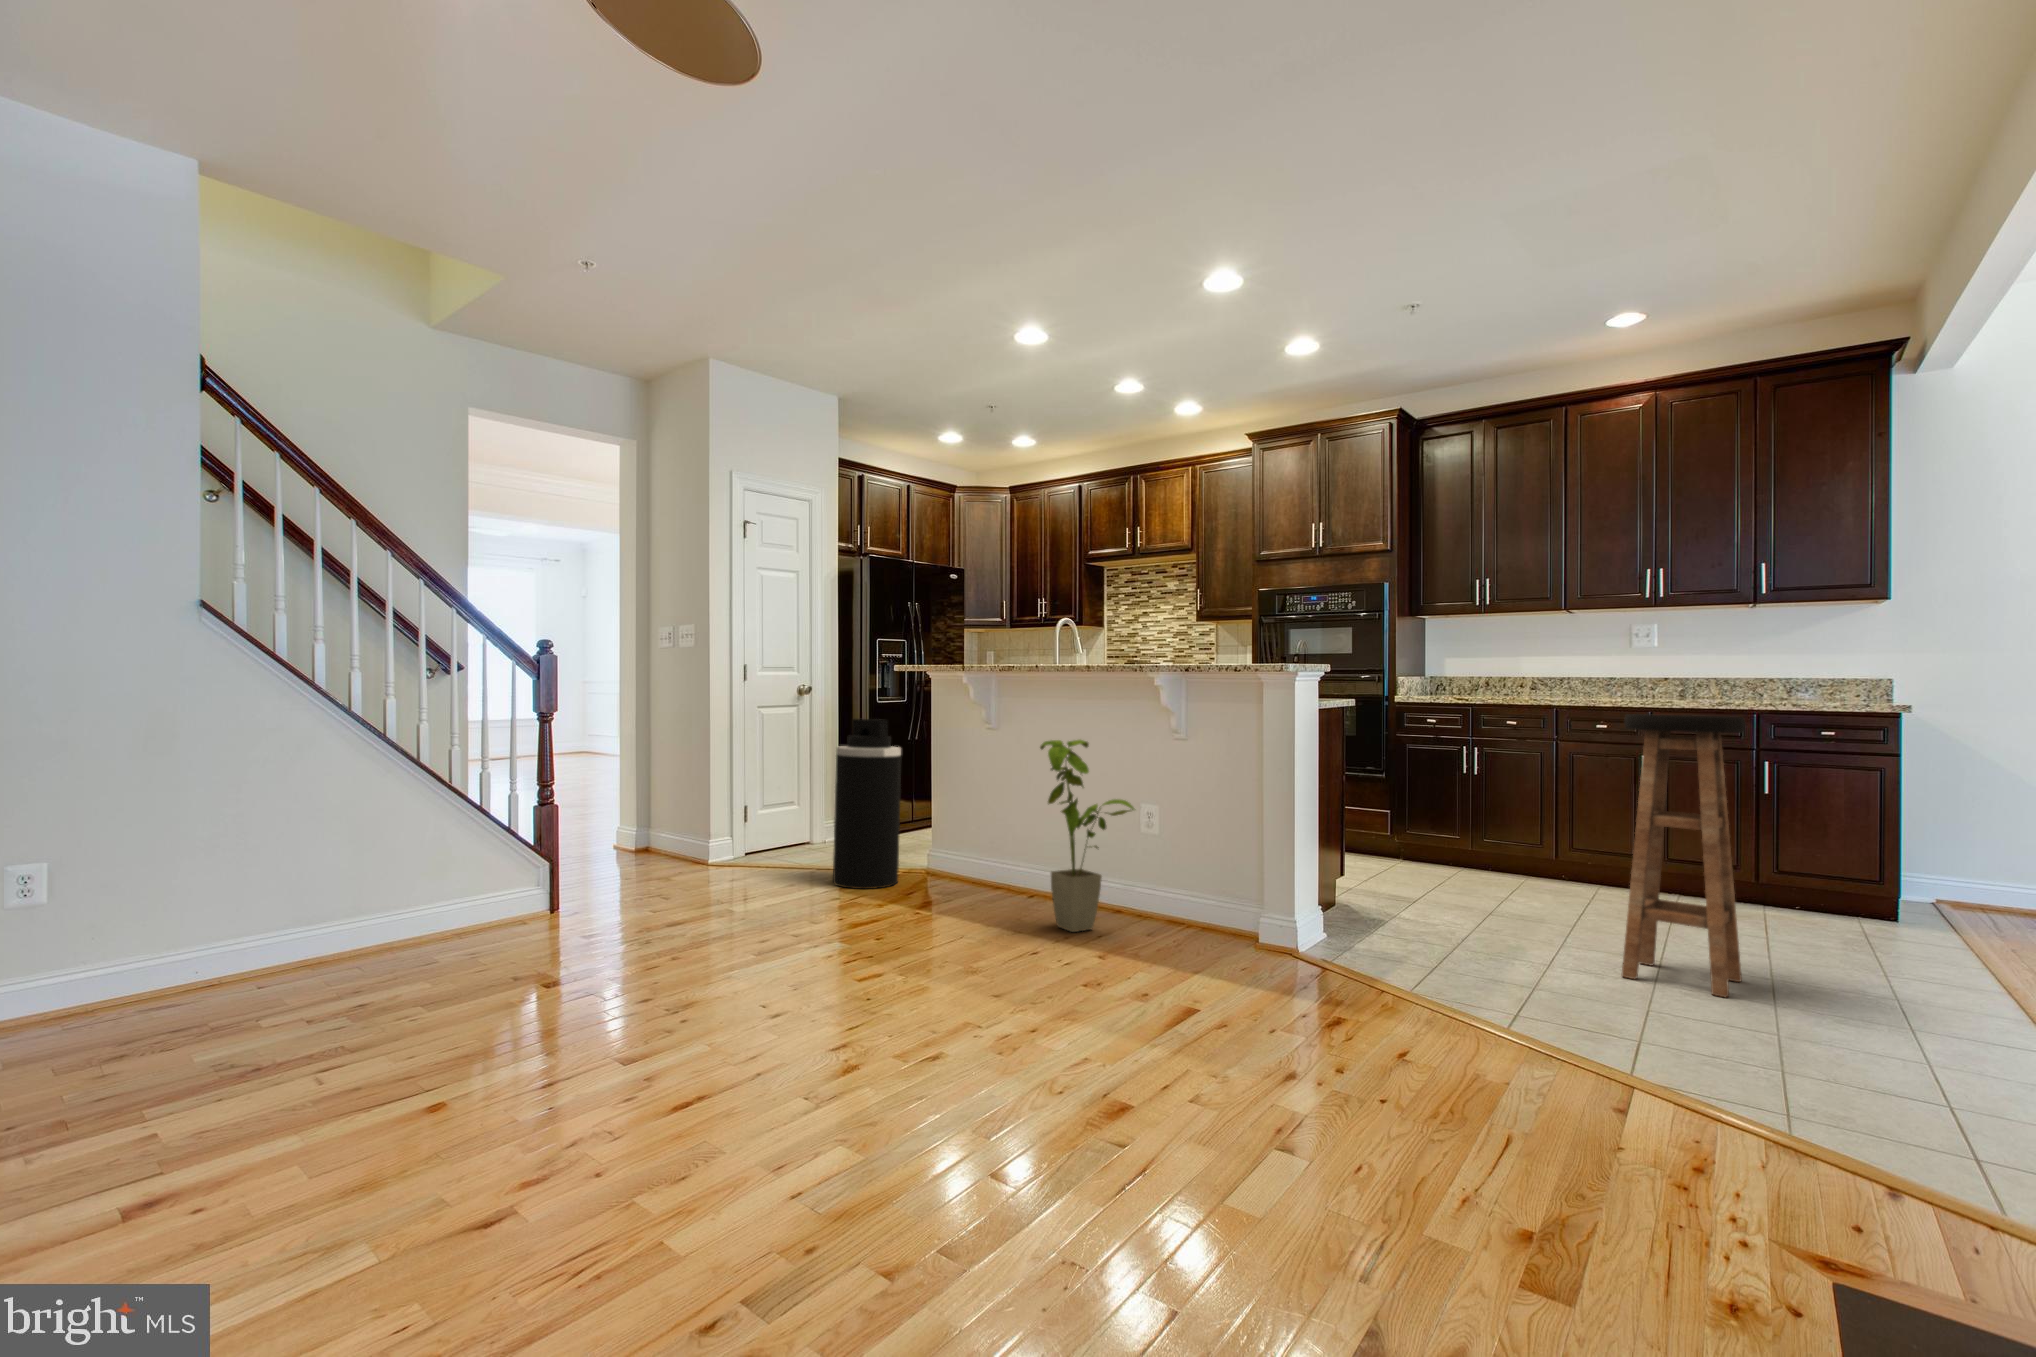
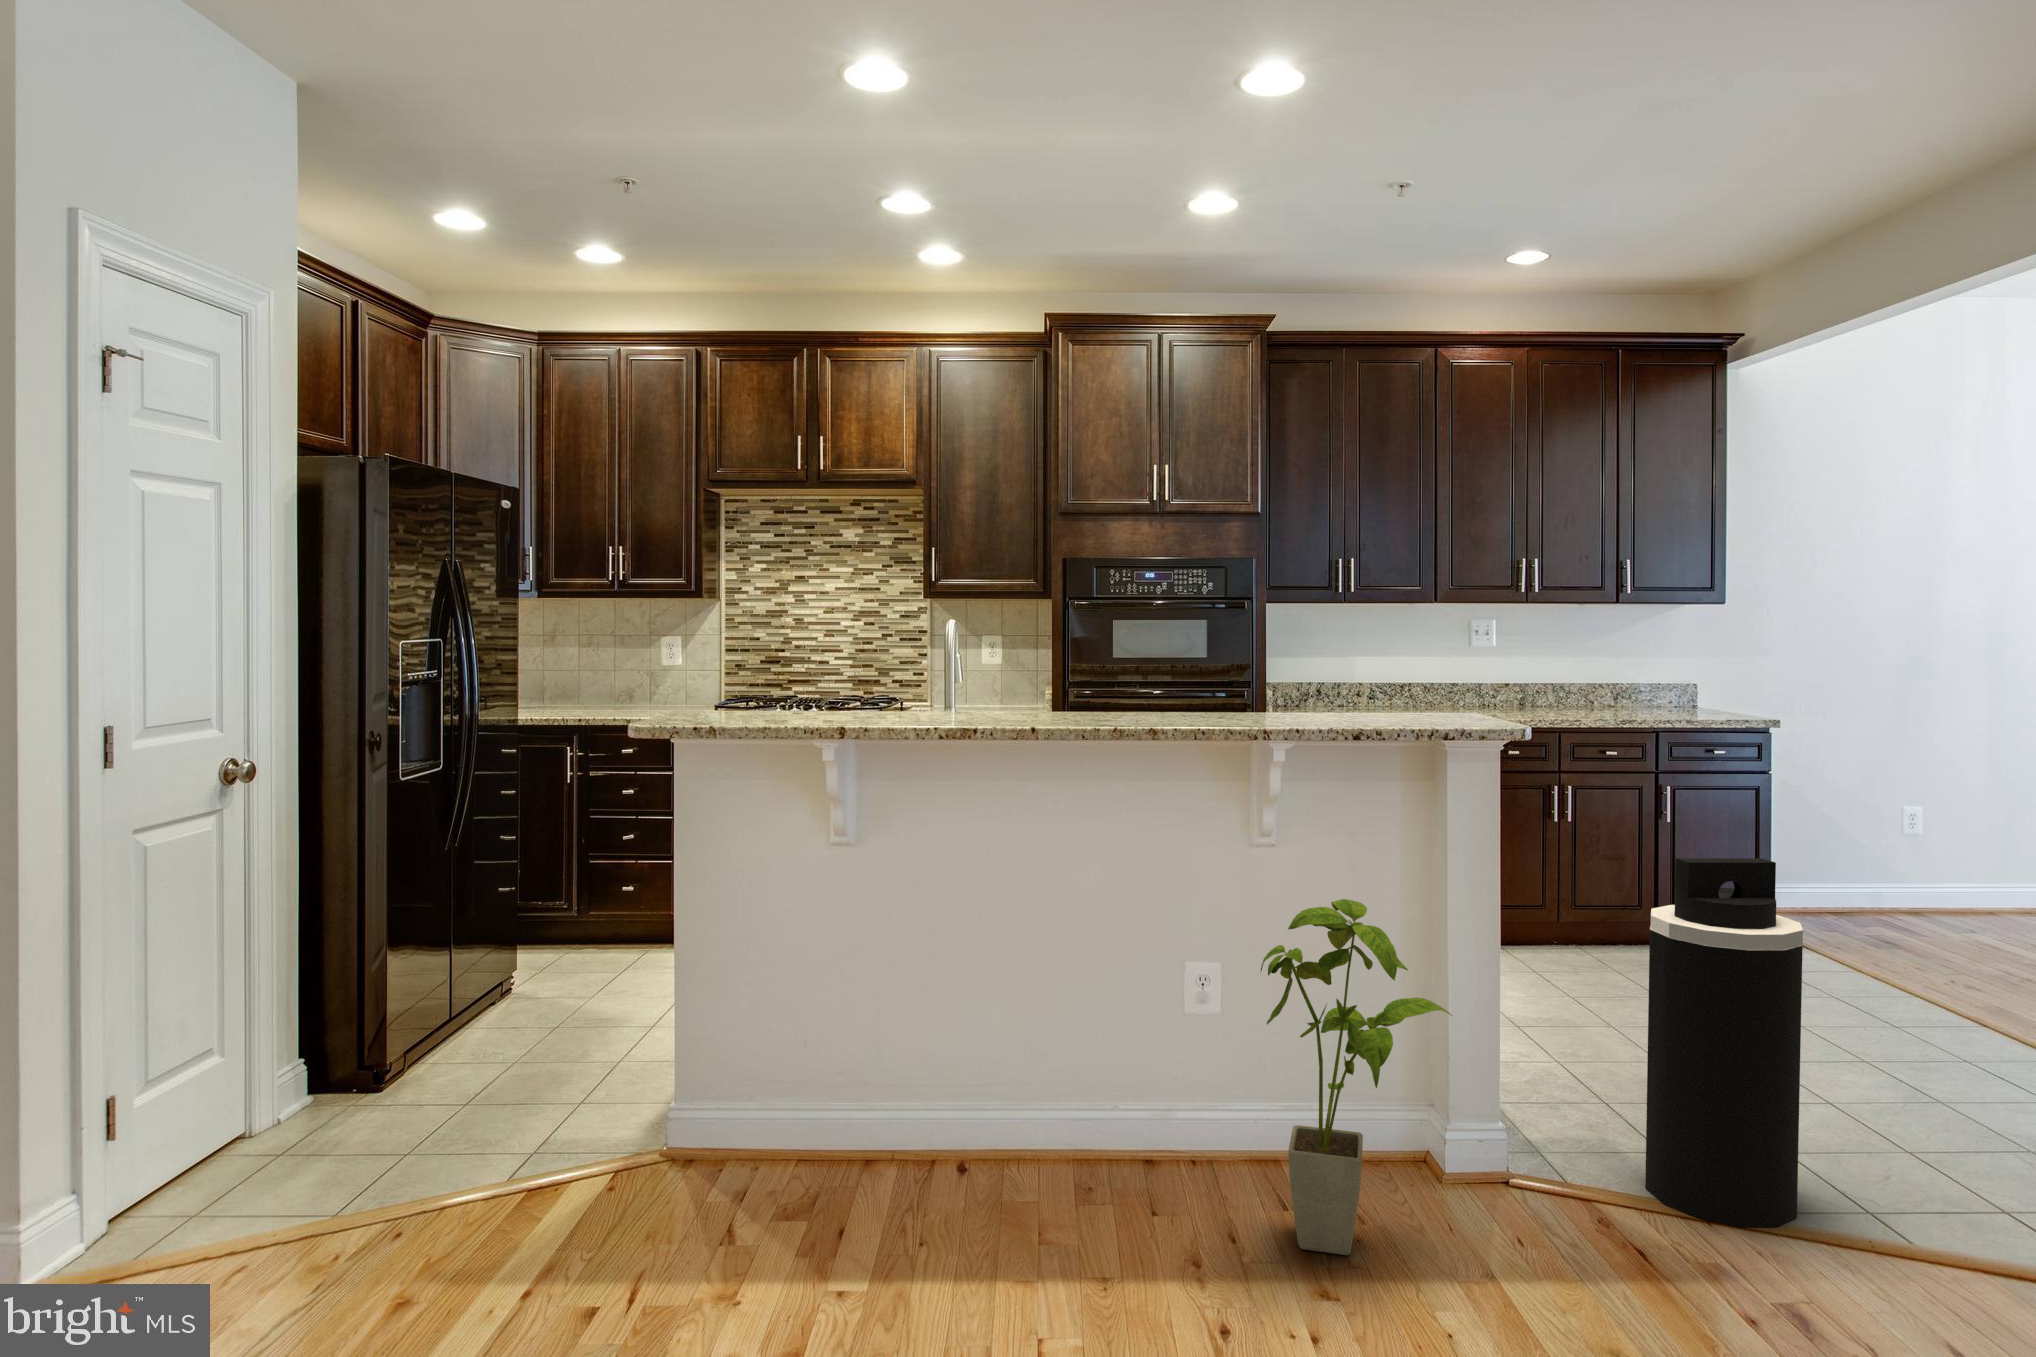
bar stool: present [1622,714,1746,997] -> none [1806,772,1971,1105]
trash can: present [833,719,901,889] -> present [1645,858,1803,1227]

